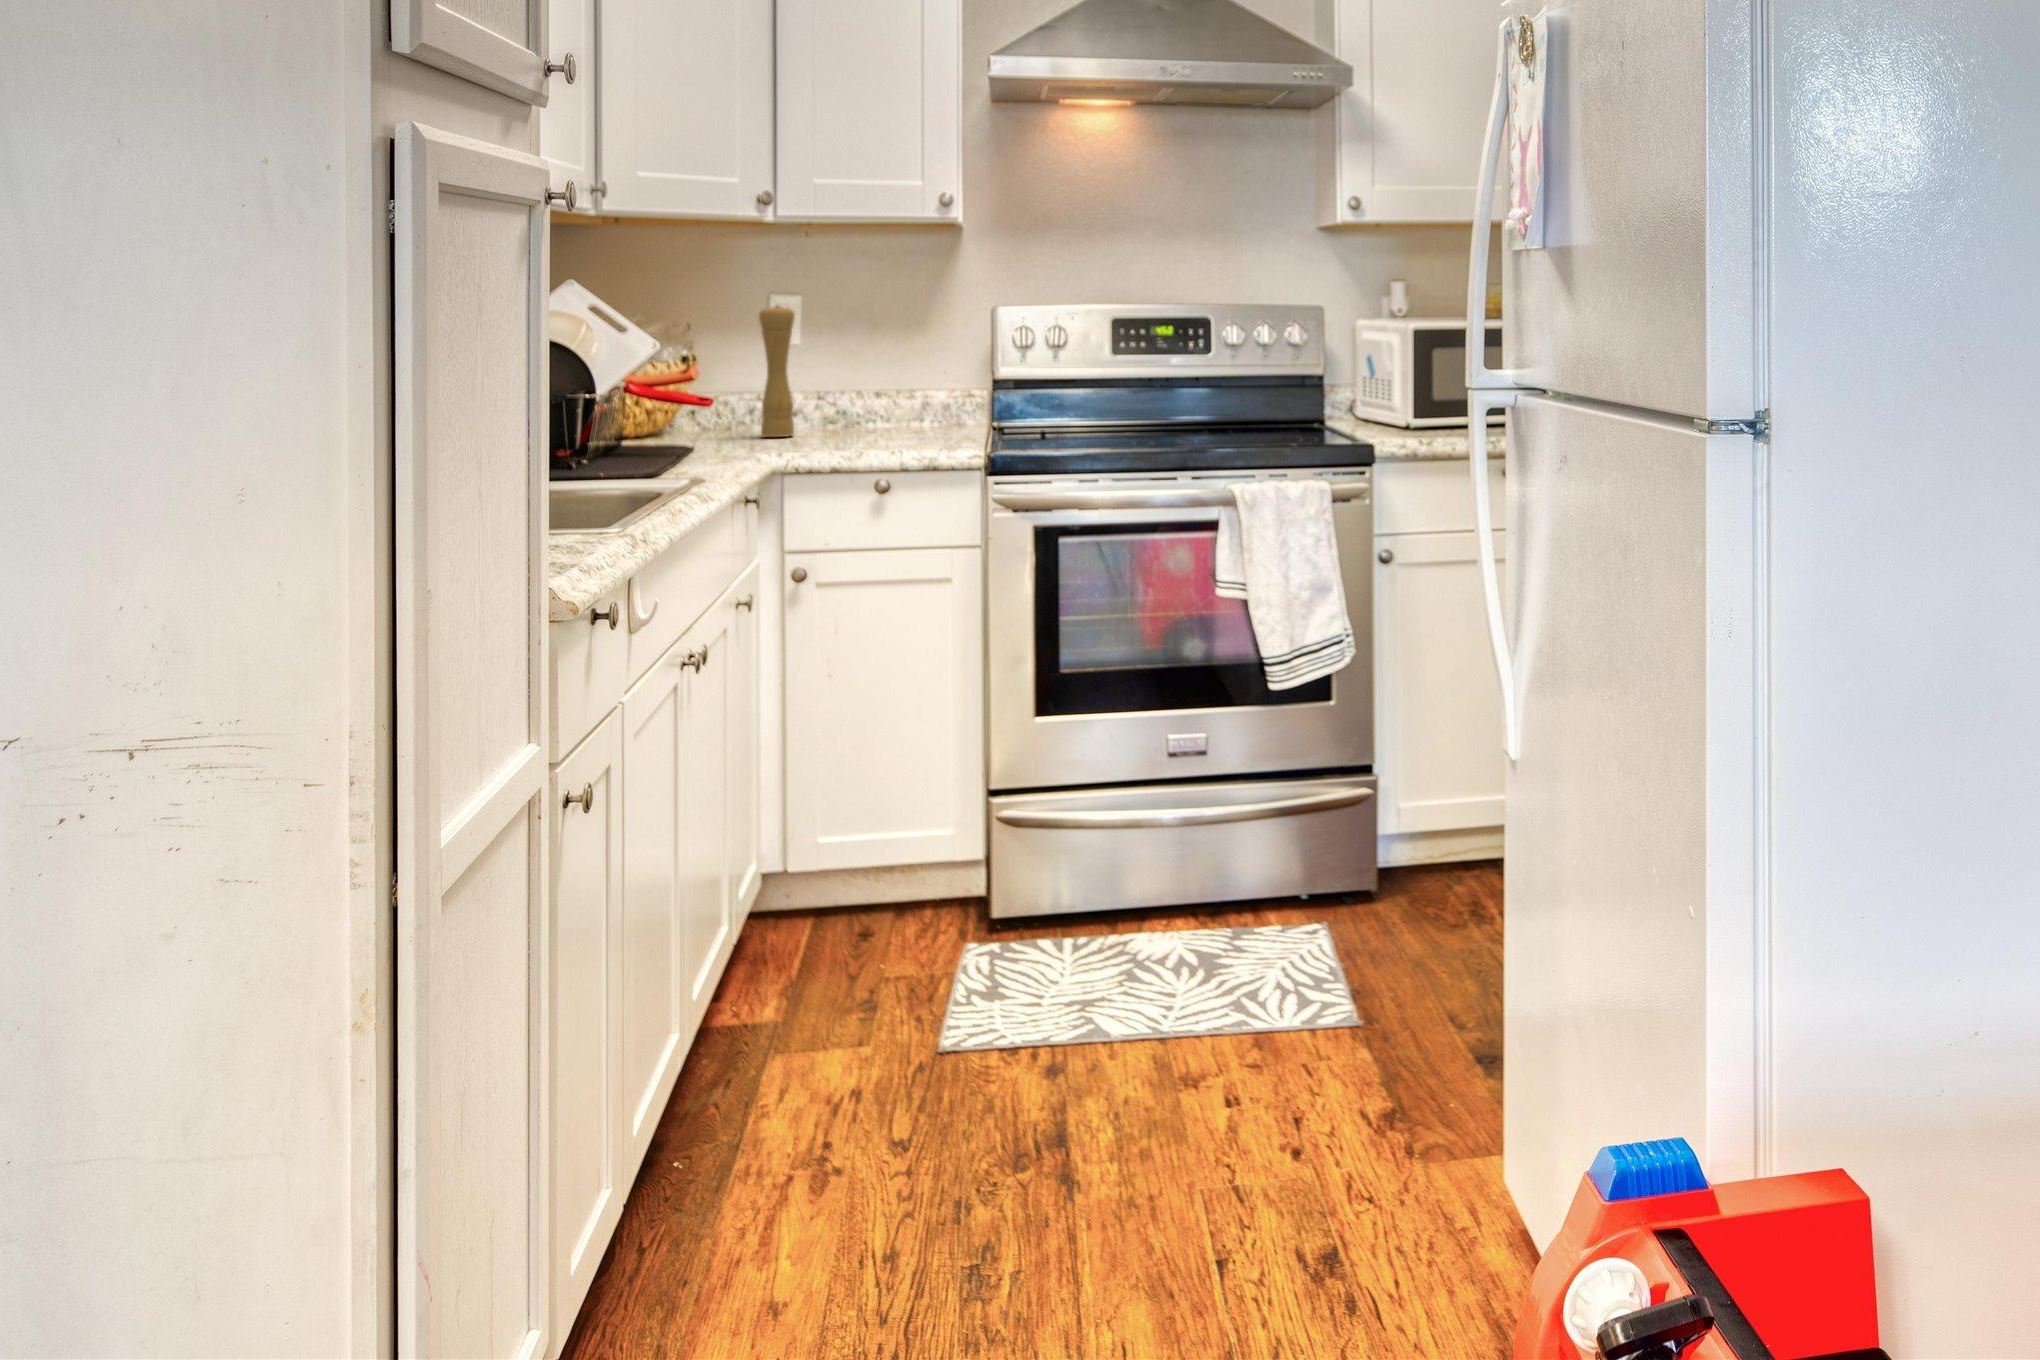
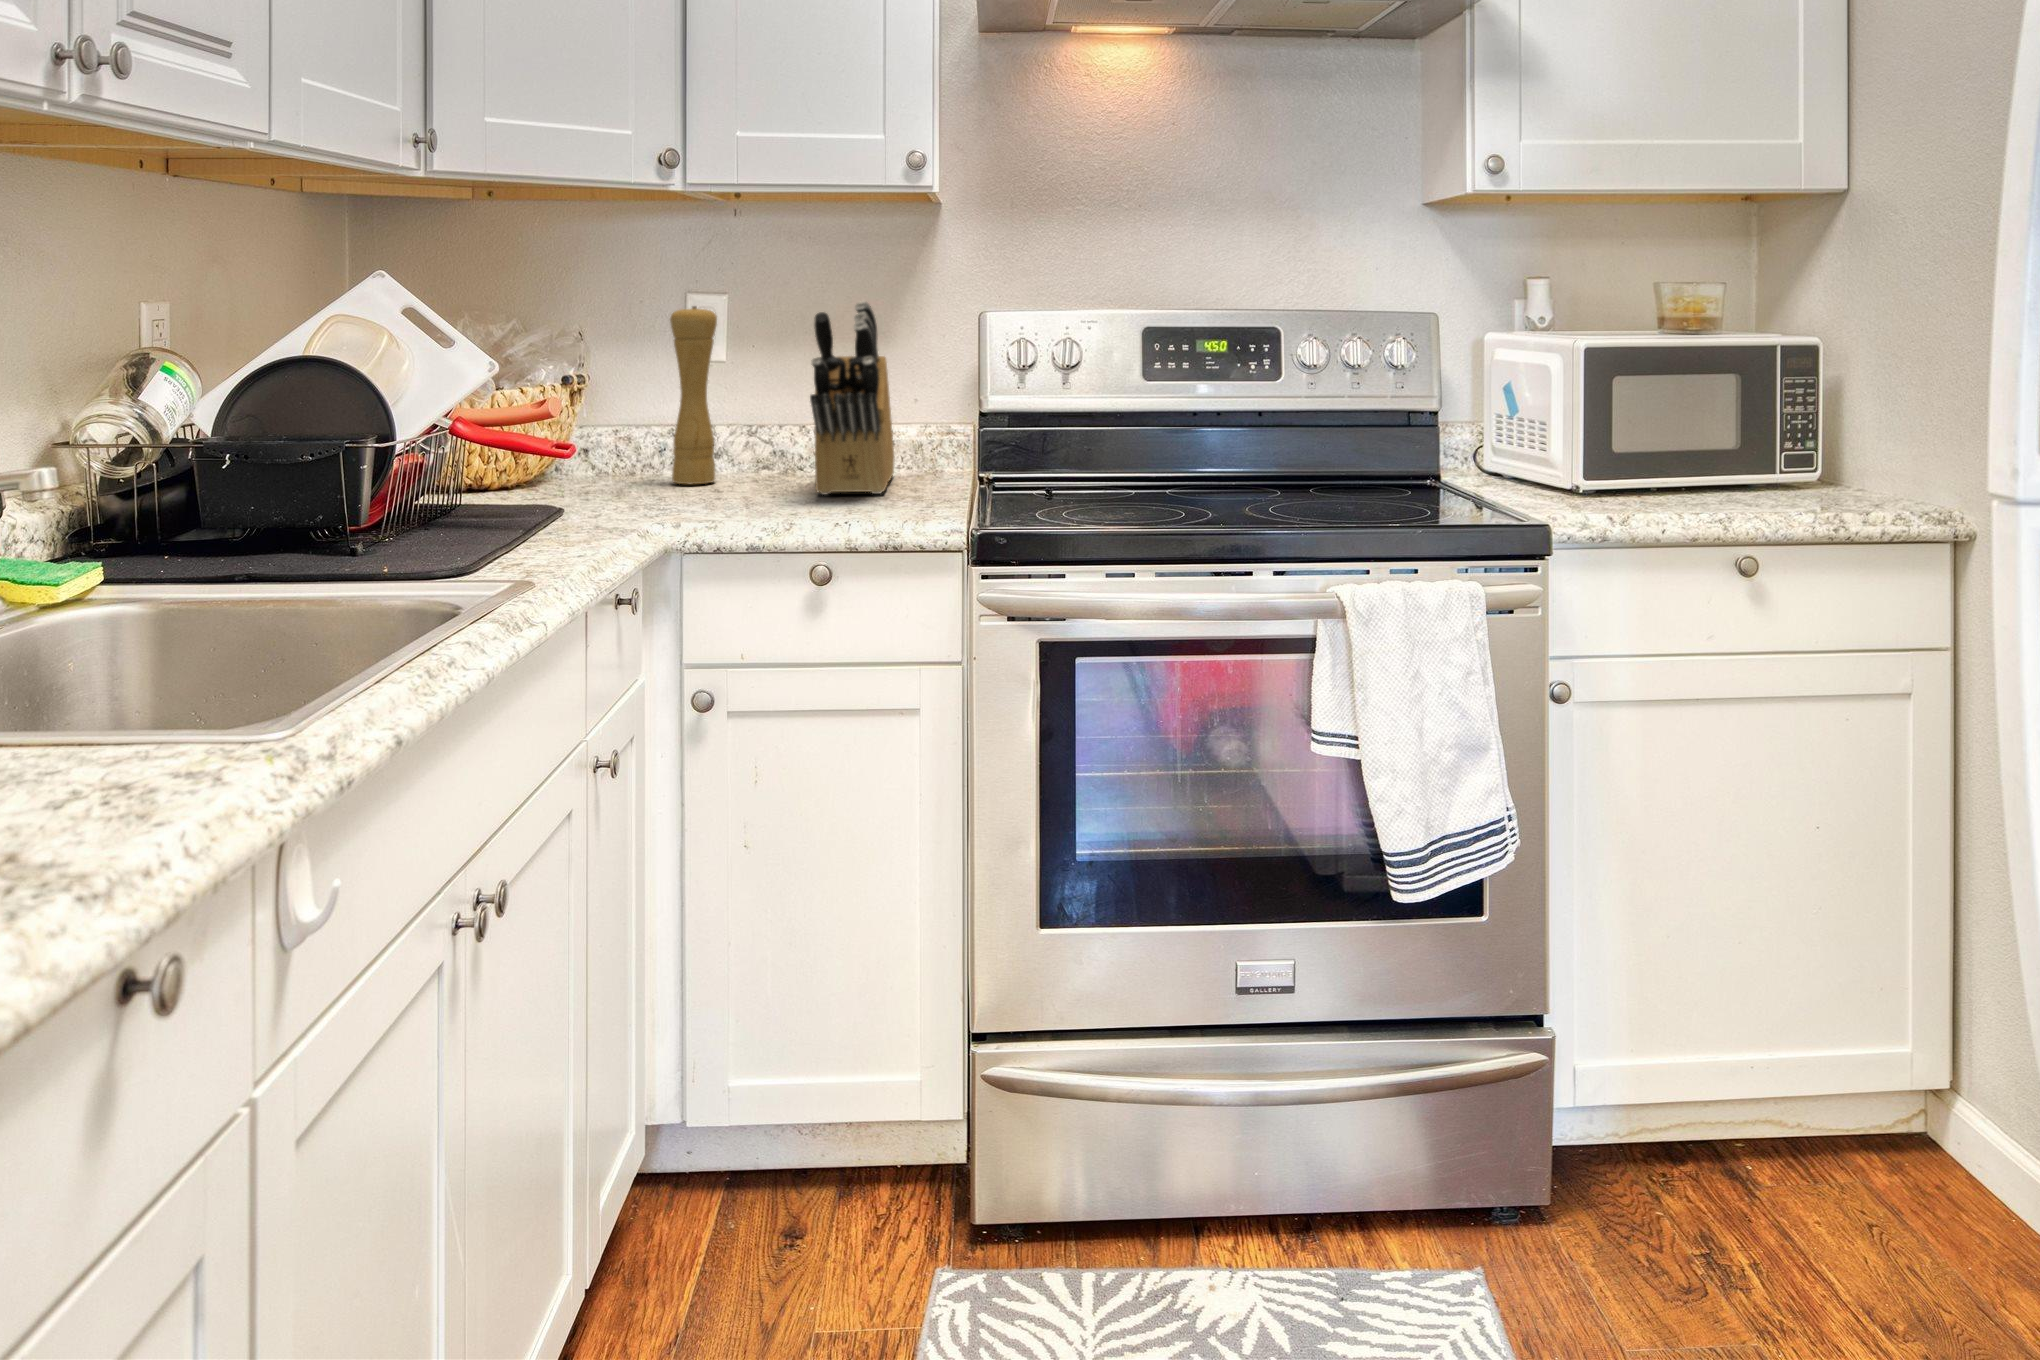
knife block: none [869,300,930,440] -> present [810,301,895,495]

